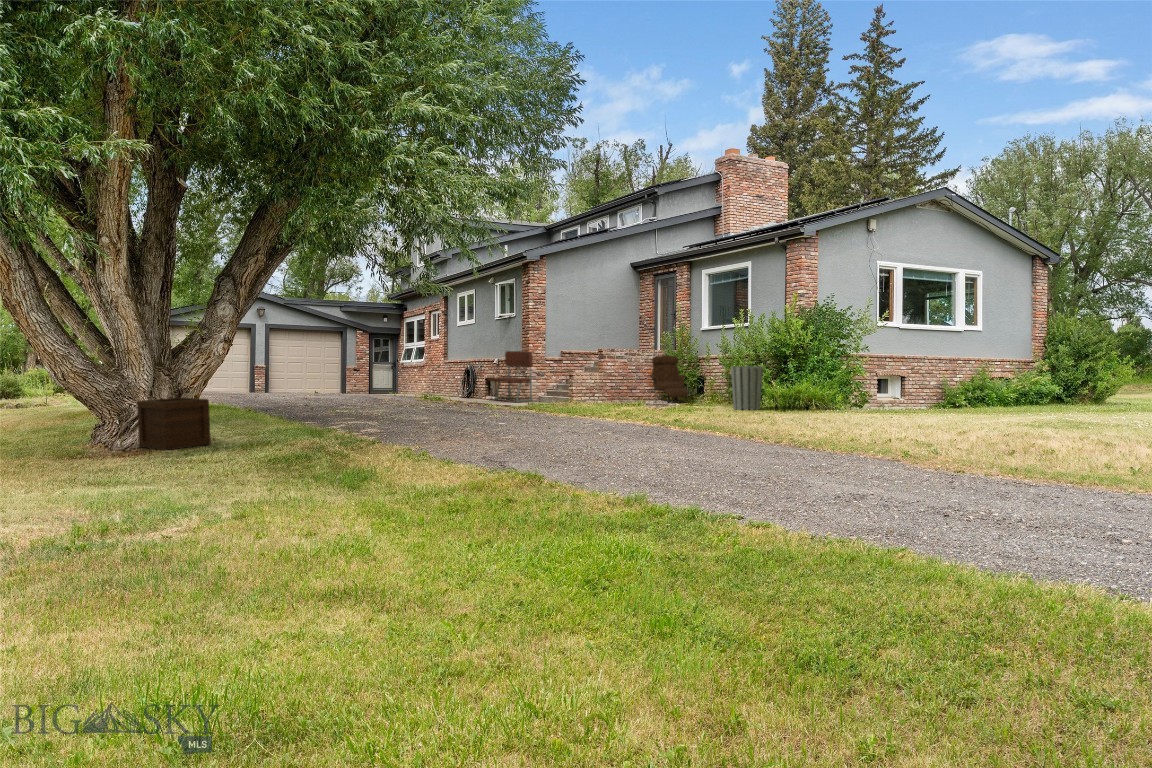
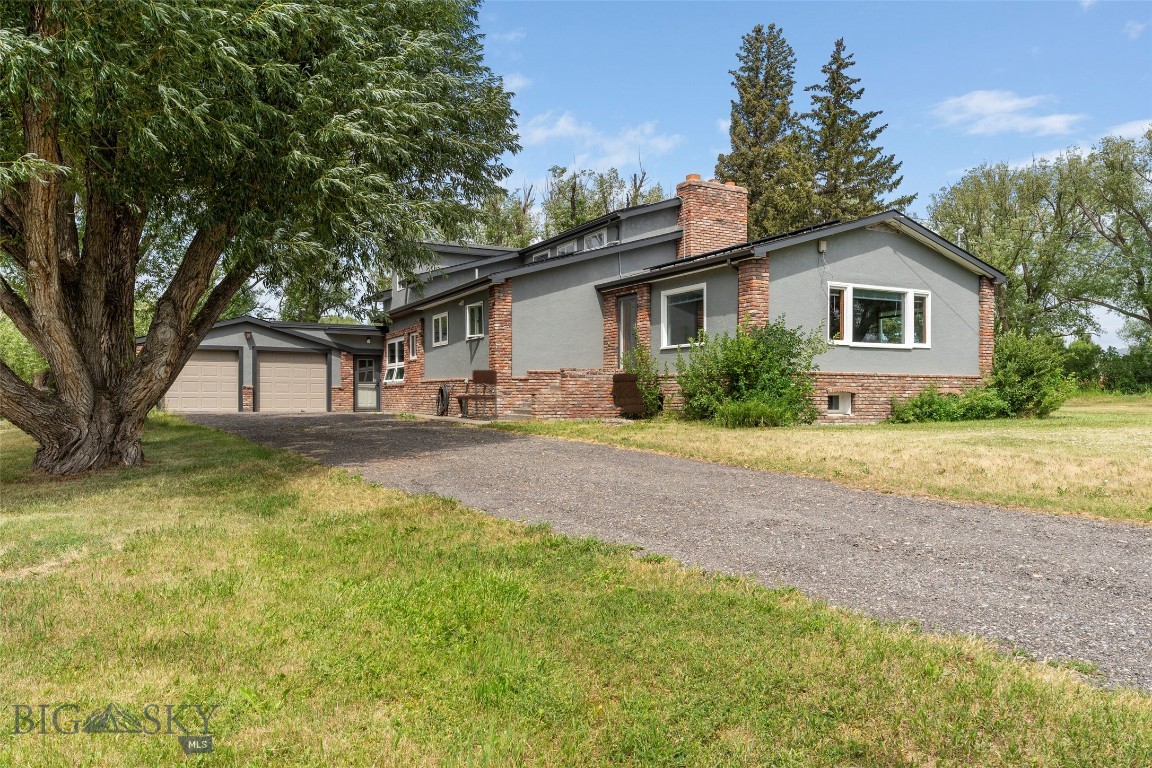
trash can: present [731,366,763,410] -> none [683,384,715,427]
wooden crate: present [137,398,211,450] -> none [73,422,149,476]

